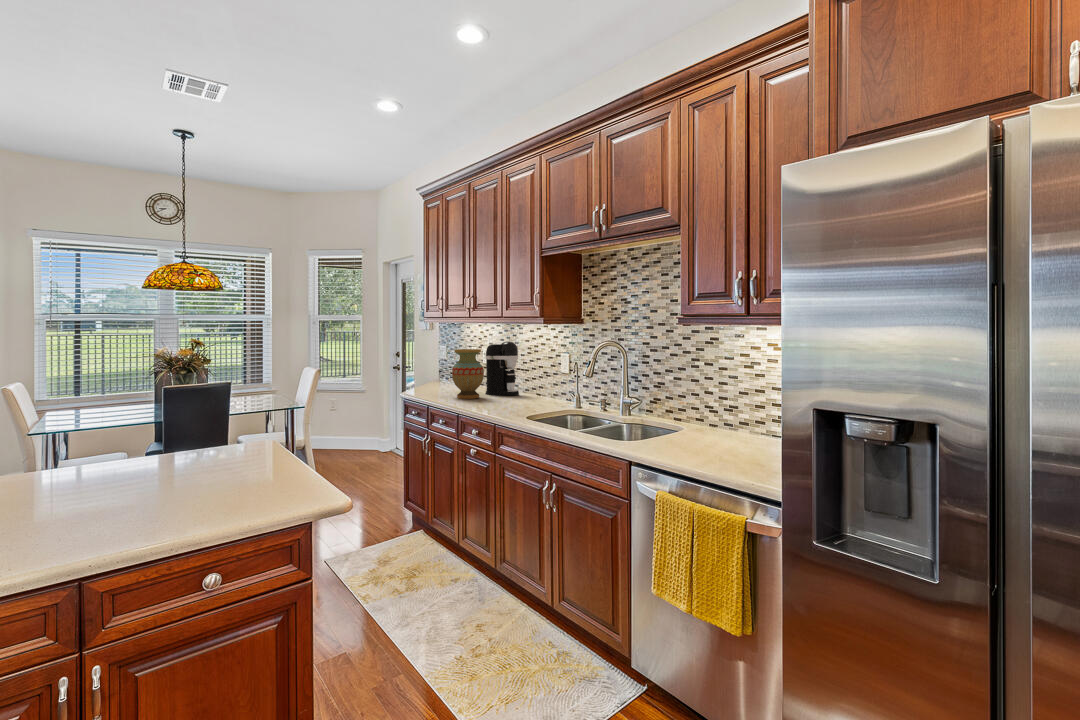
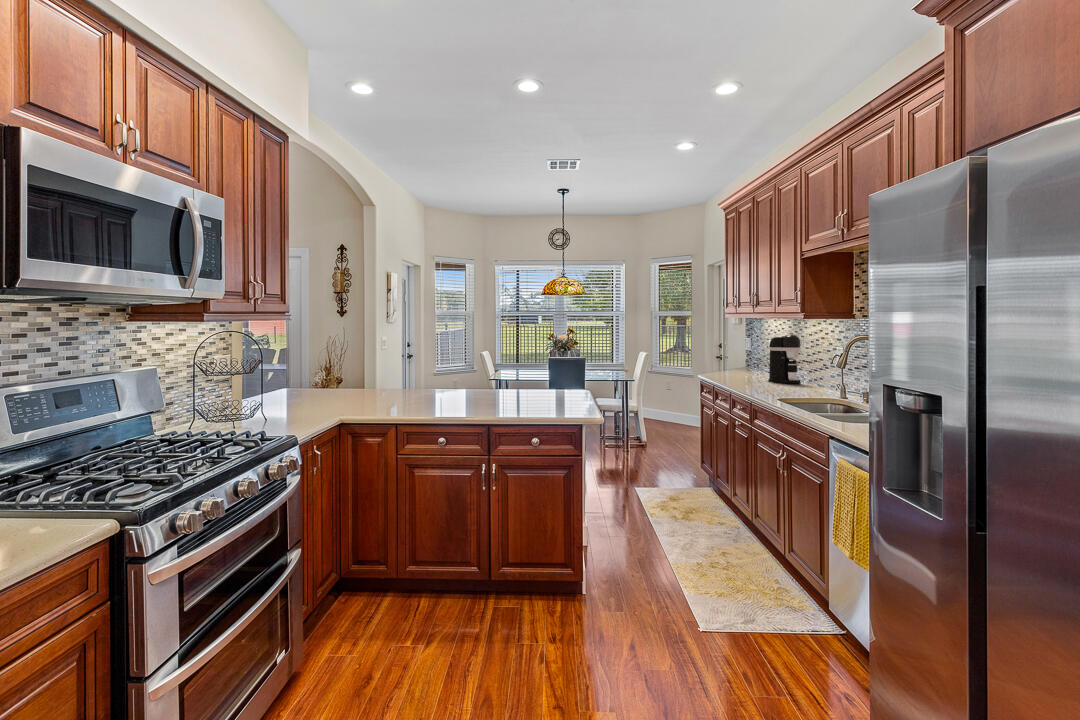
vase: present [452,349,484,399] -> none [733,341,762,384]

